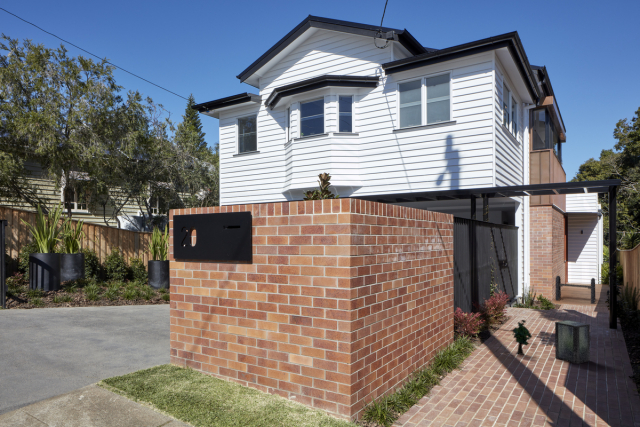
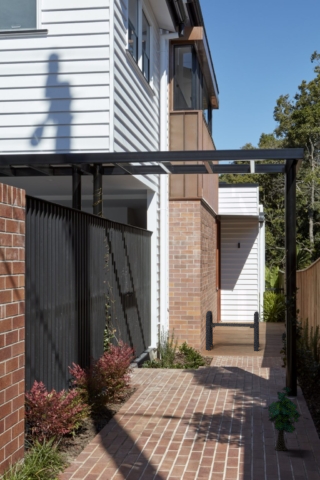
decorative plant: present [511,320,532,355] -> present [264,387,301,451]
storage box: present [555,320,590,364] -> none [210,389,267,472]

